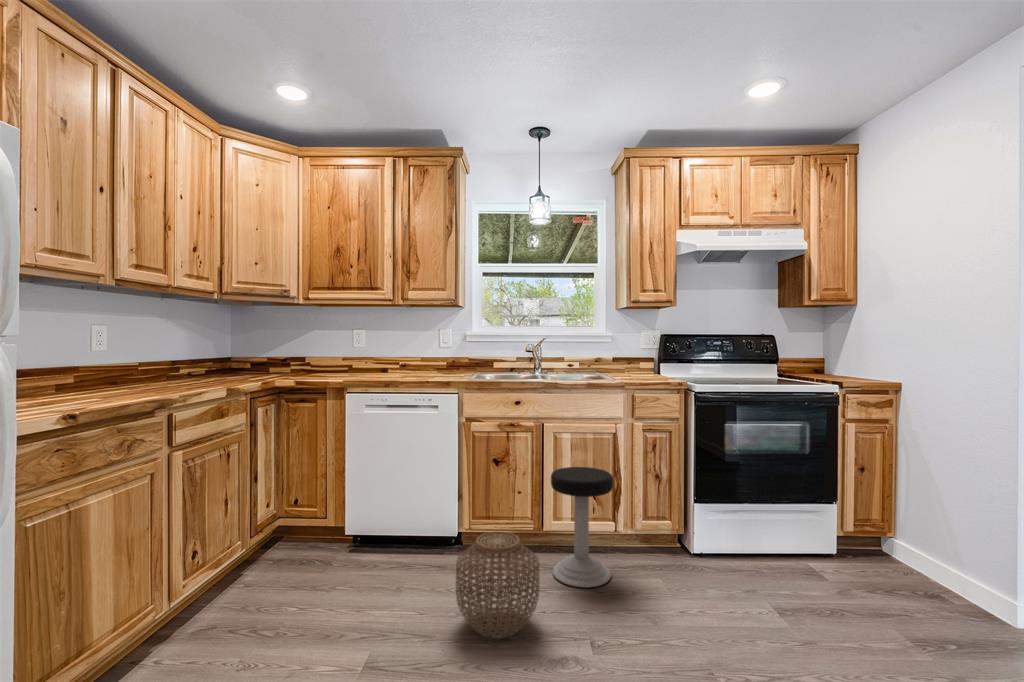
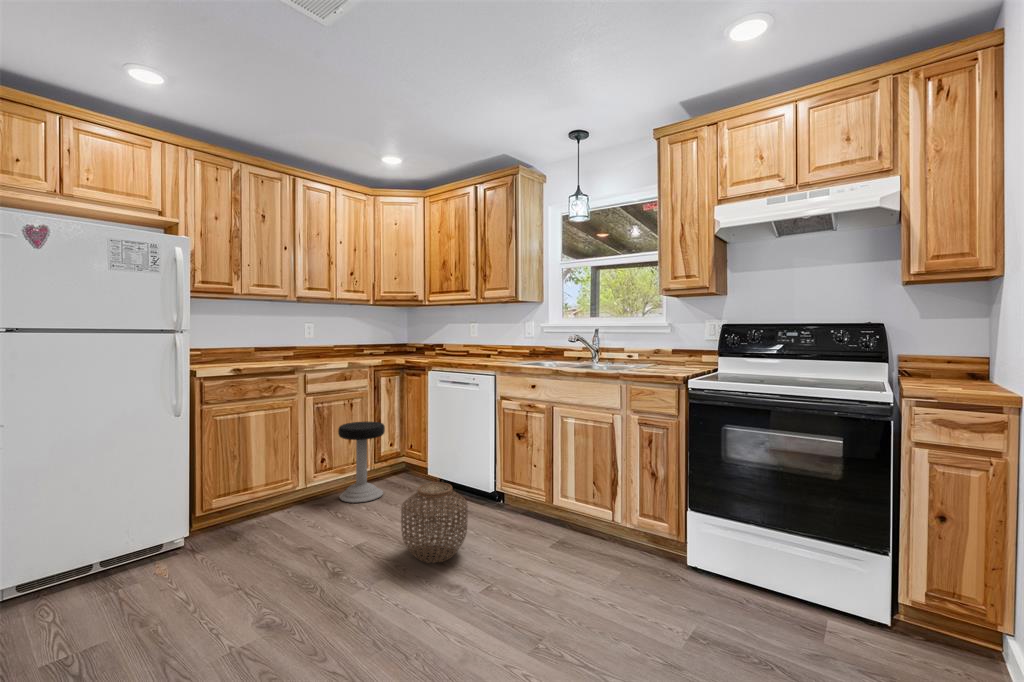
stool: present [551,467,613,588] -> present [338,421,385,503]

